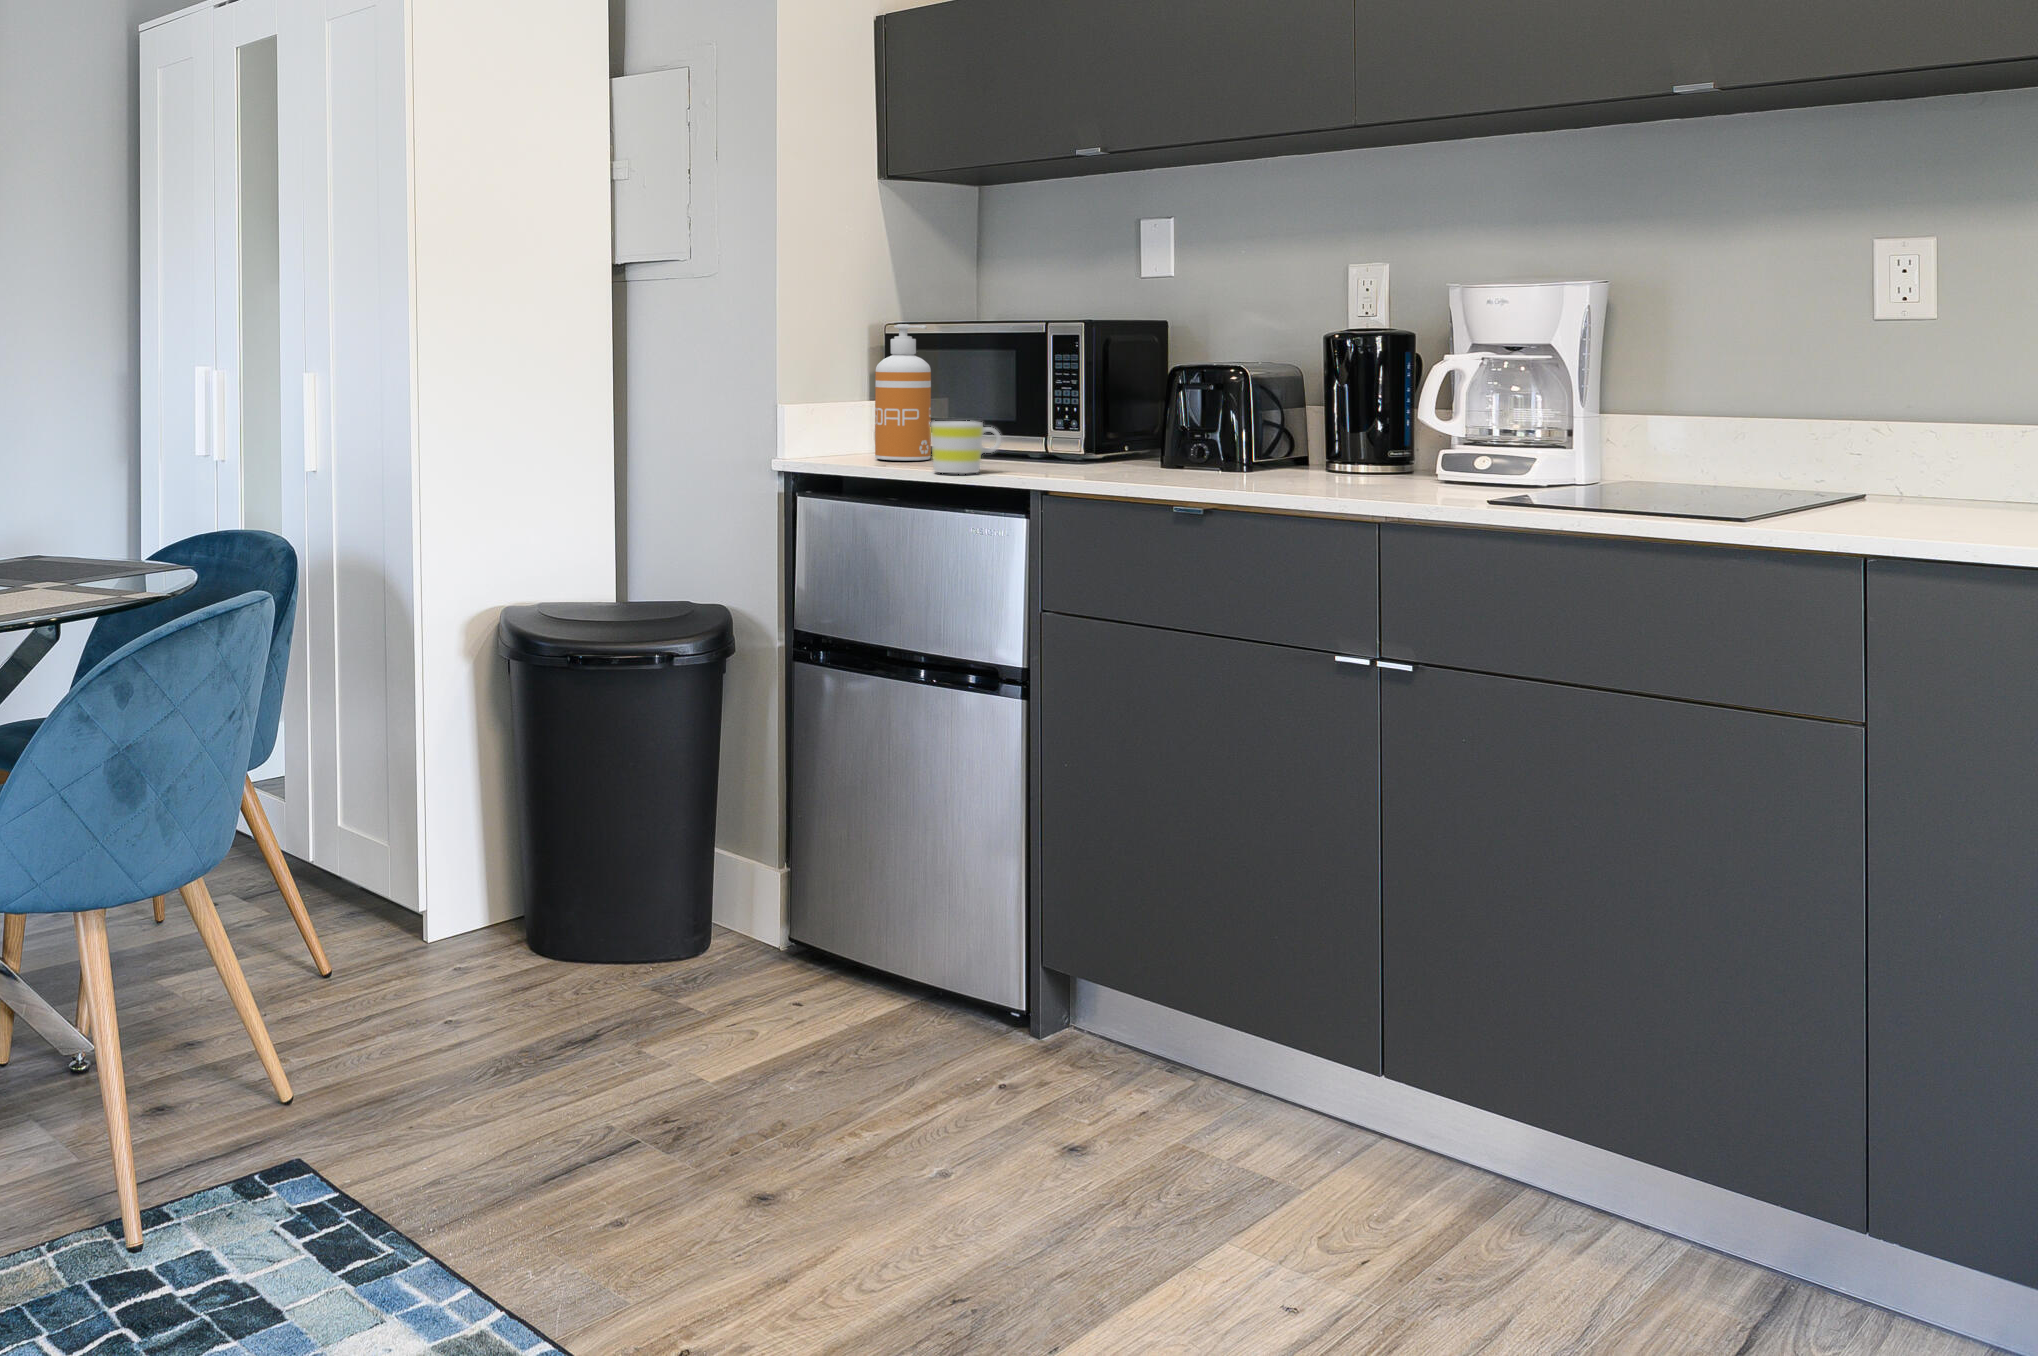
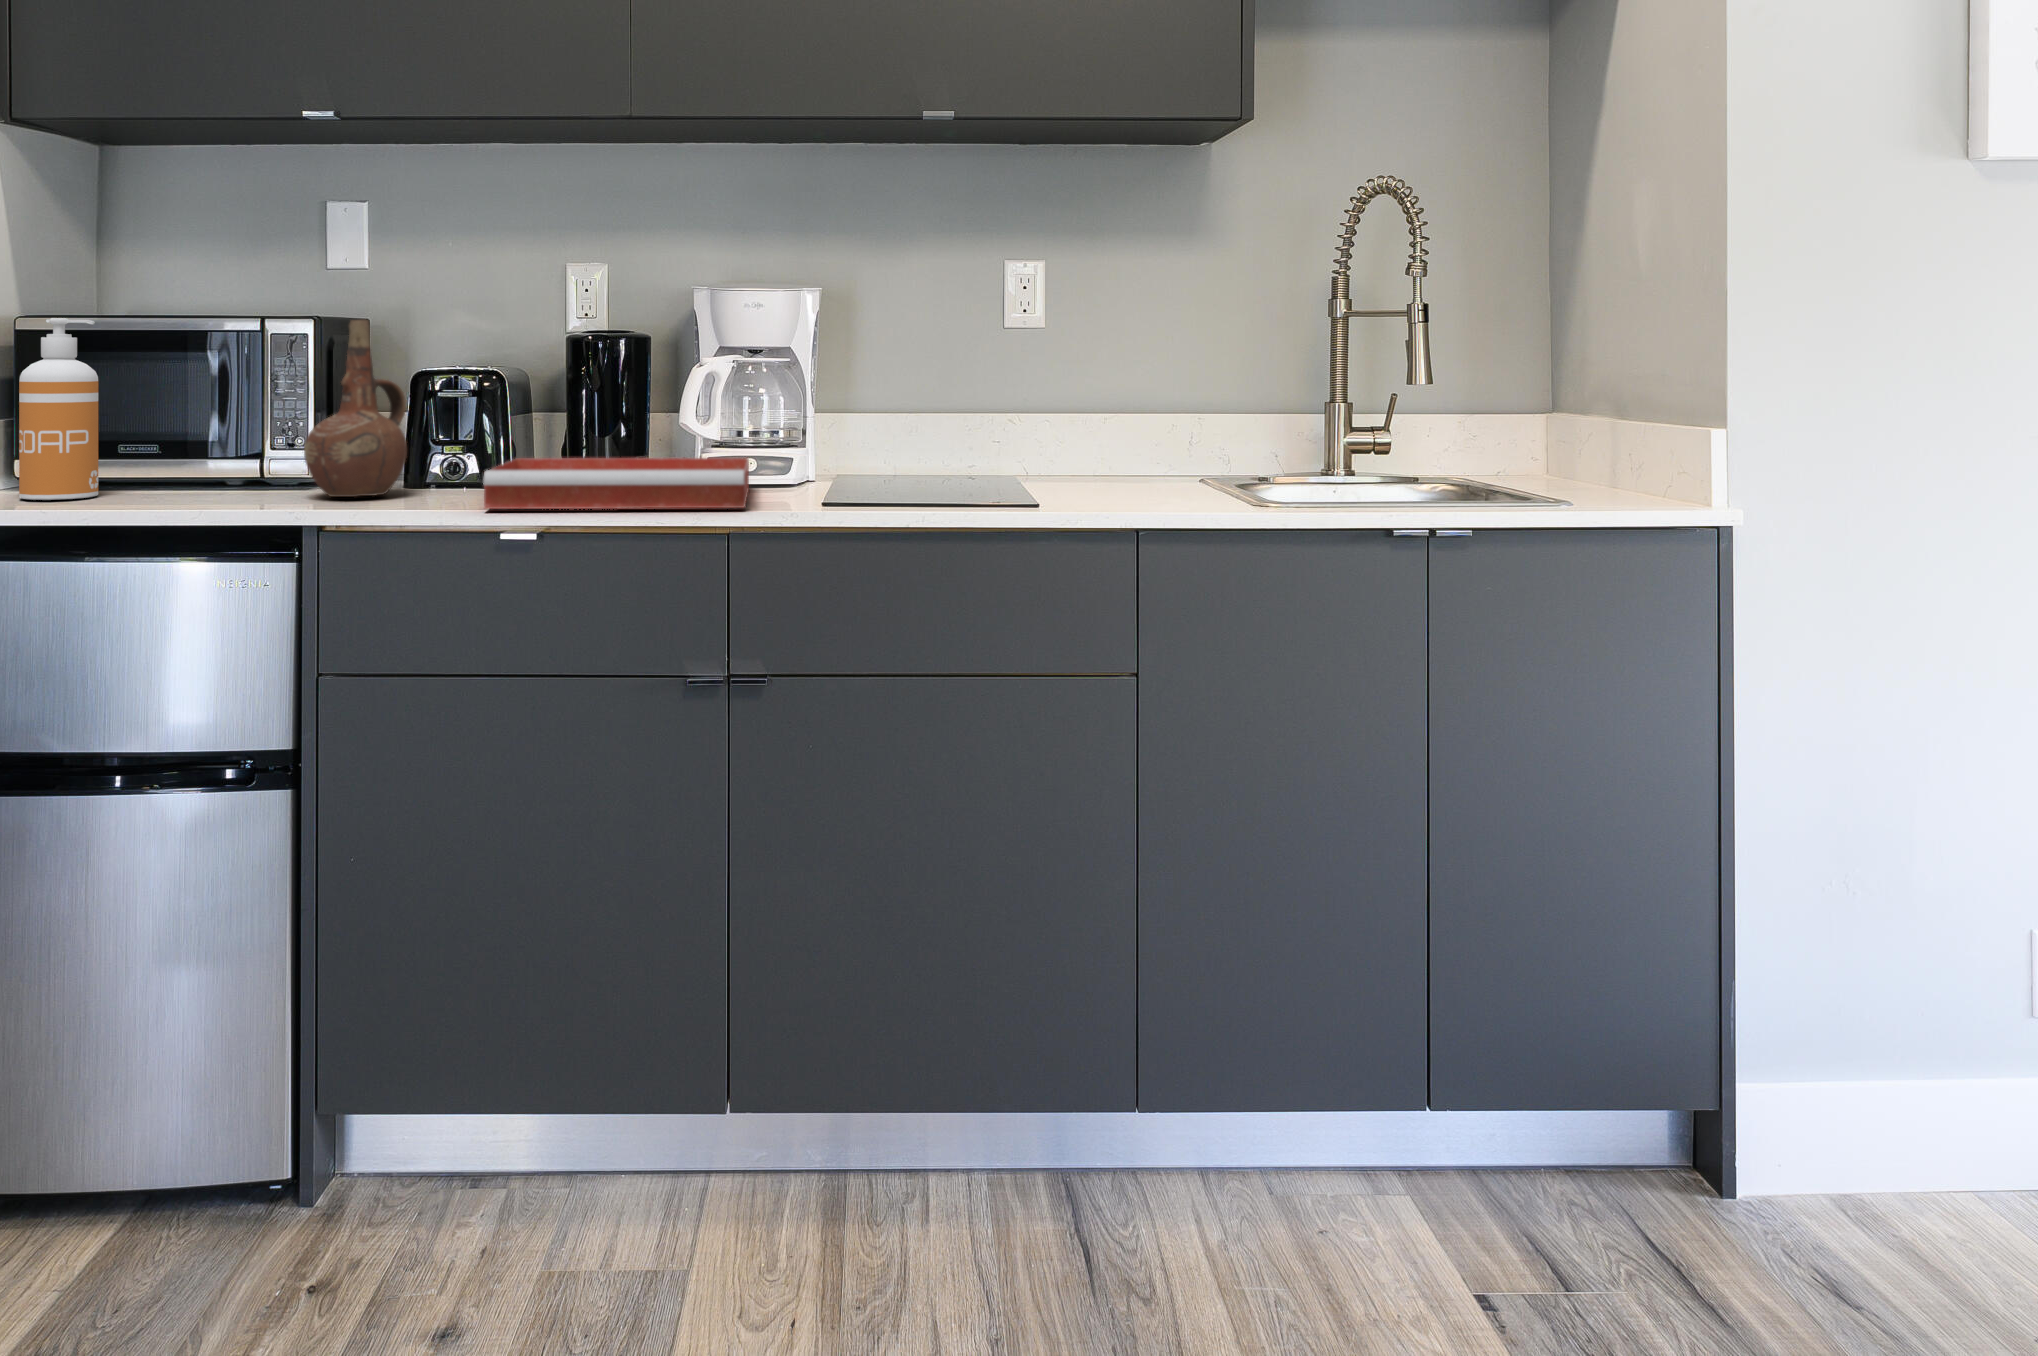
ceramic pitcher: none [1062,323,1152,471] -> present [304,320,407,497]
mug: present [931,421,1001,474] -> none [142,444,234,513]
tray: none [1172,446,1482,502] -> present [483,458,749,509]

